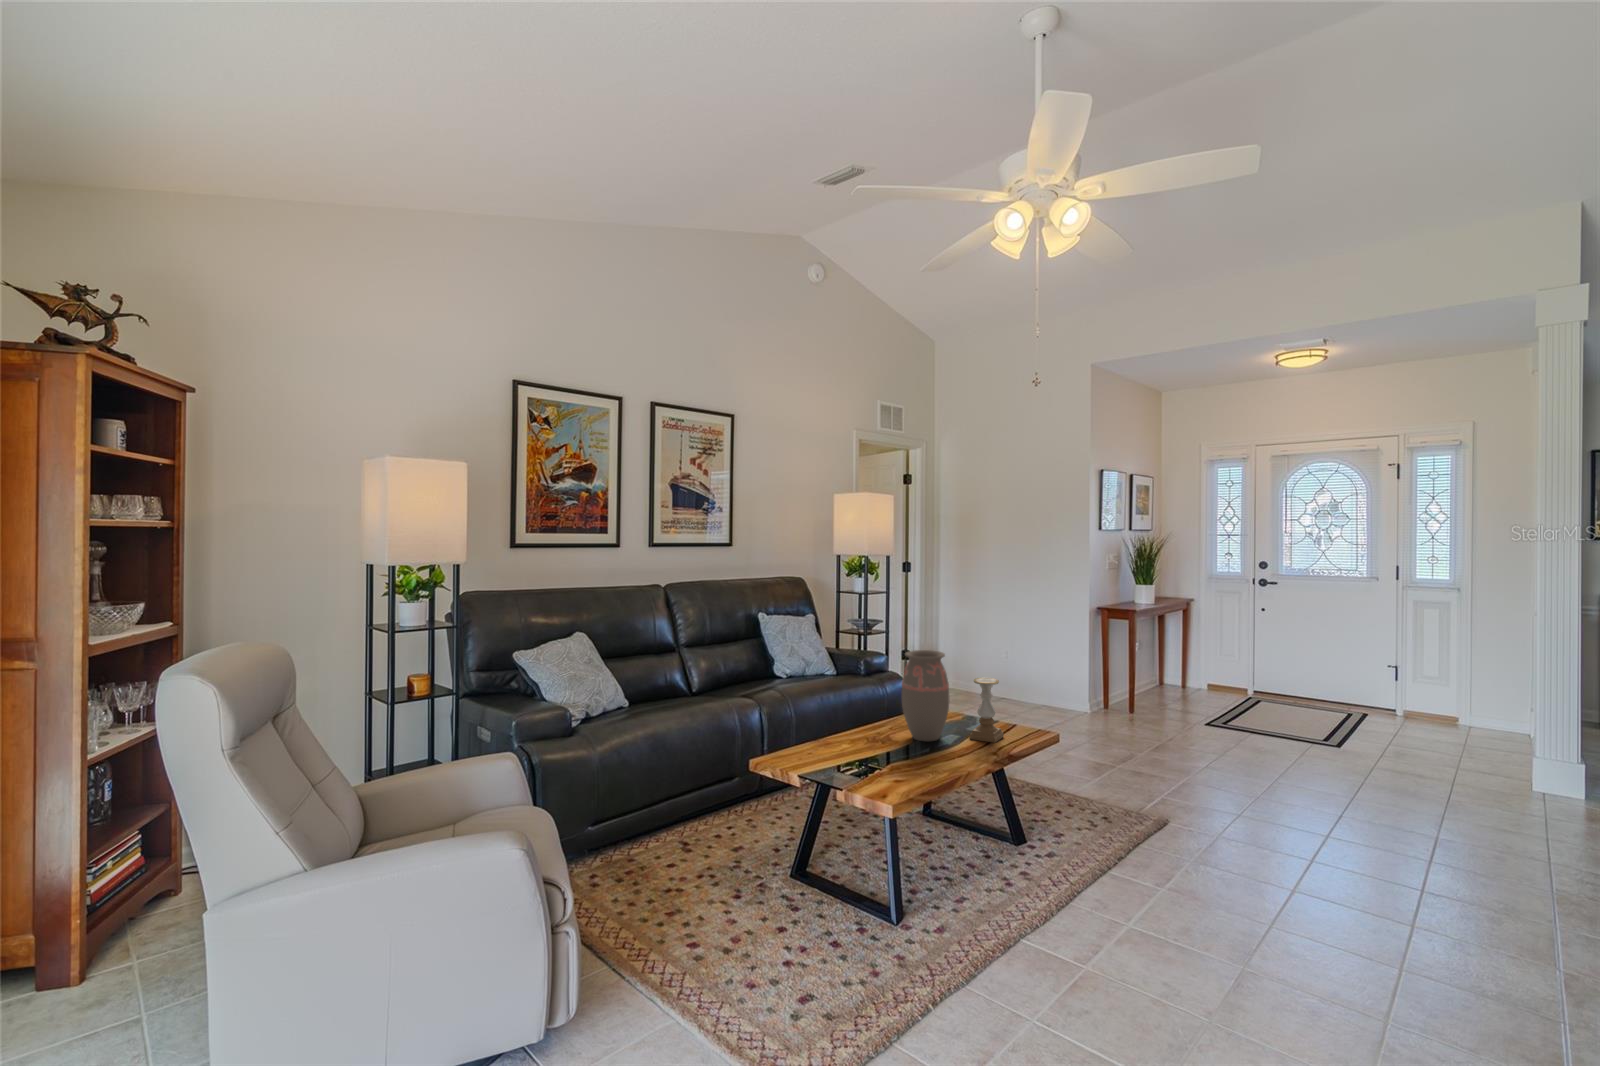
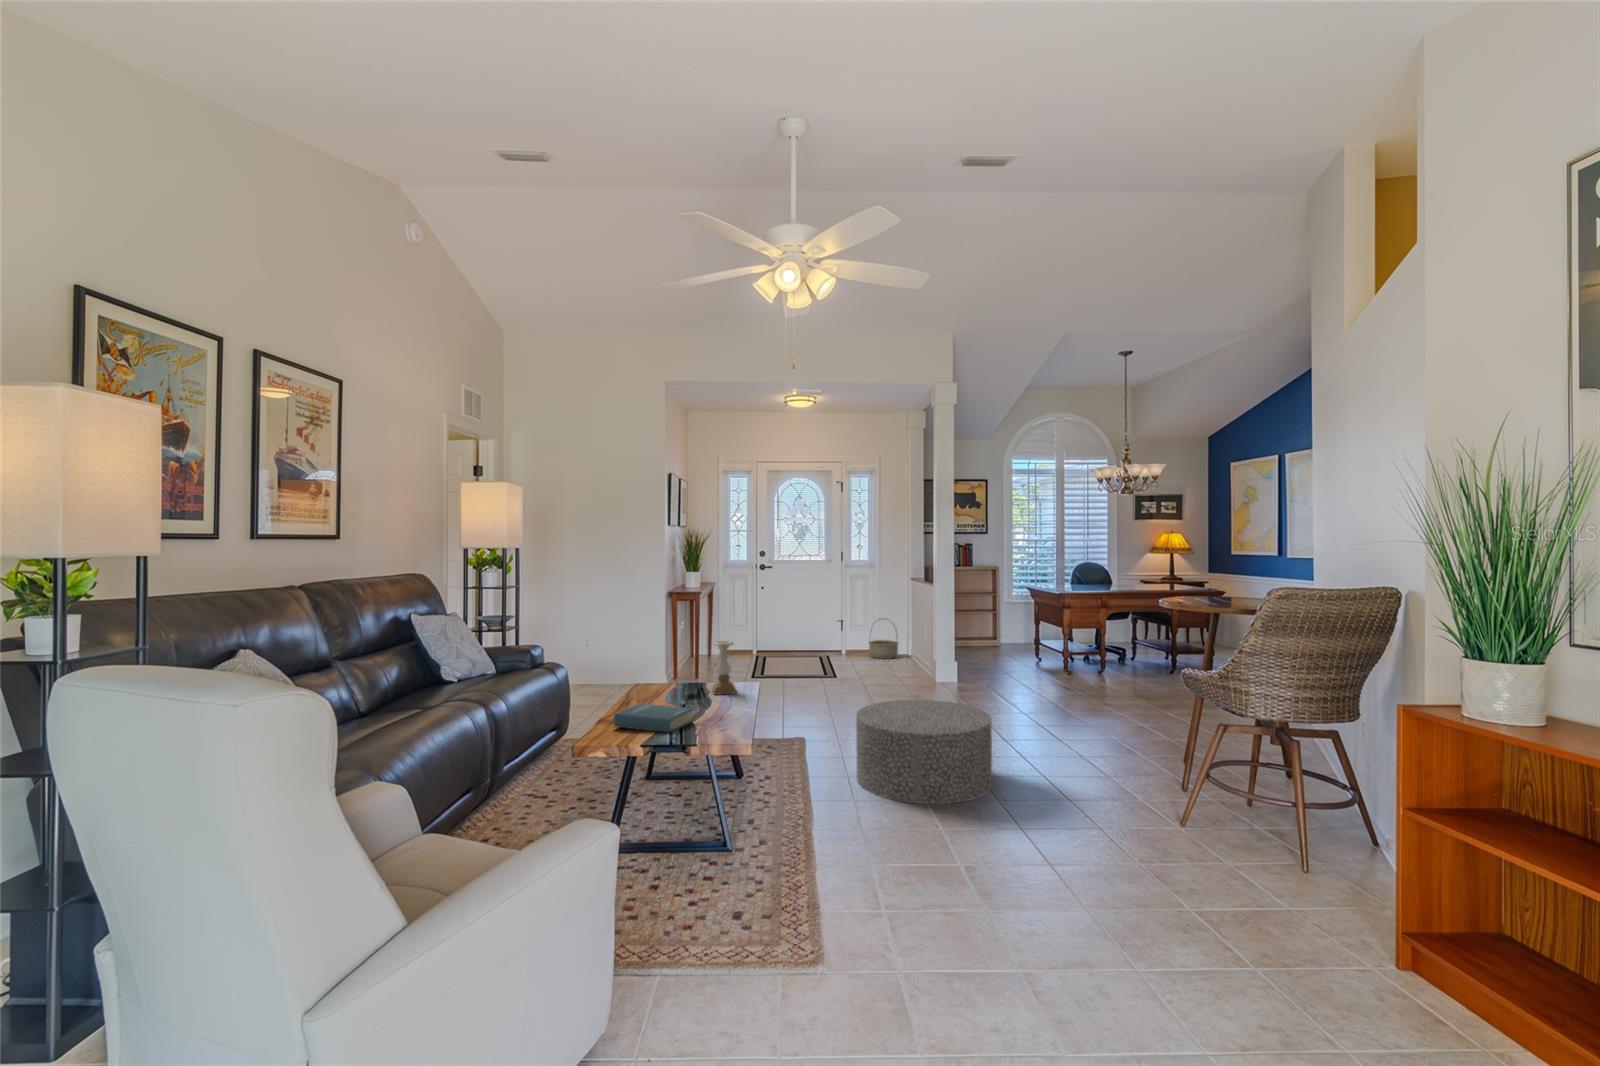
decorative vase: present [902,650,949,742] -> none [660,622,702,703]
basket: none [1435,670,1497,734] -> present [869,619,898,659]
hardback book: none [804,733,877,773] -> present [614,704,692,732]
ottoman: none [1145,799,1386,1003] -> present [856,700,992,804]

